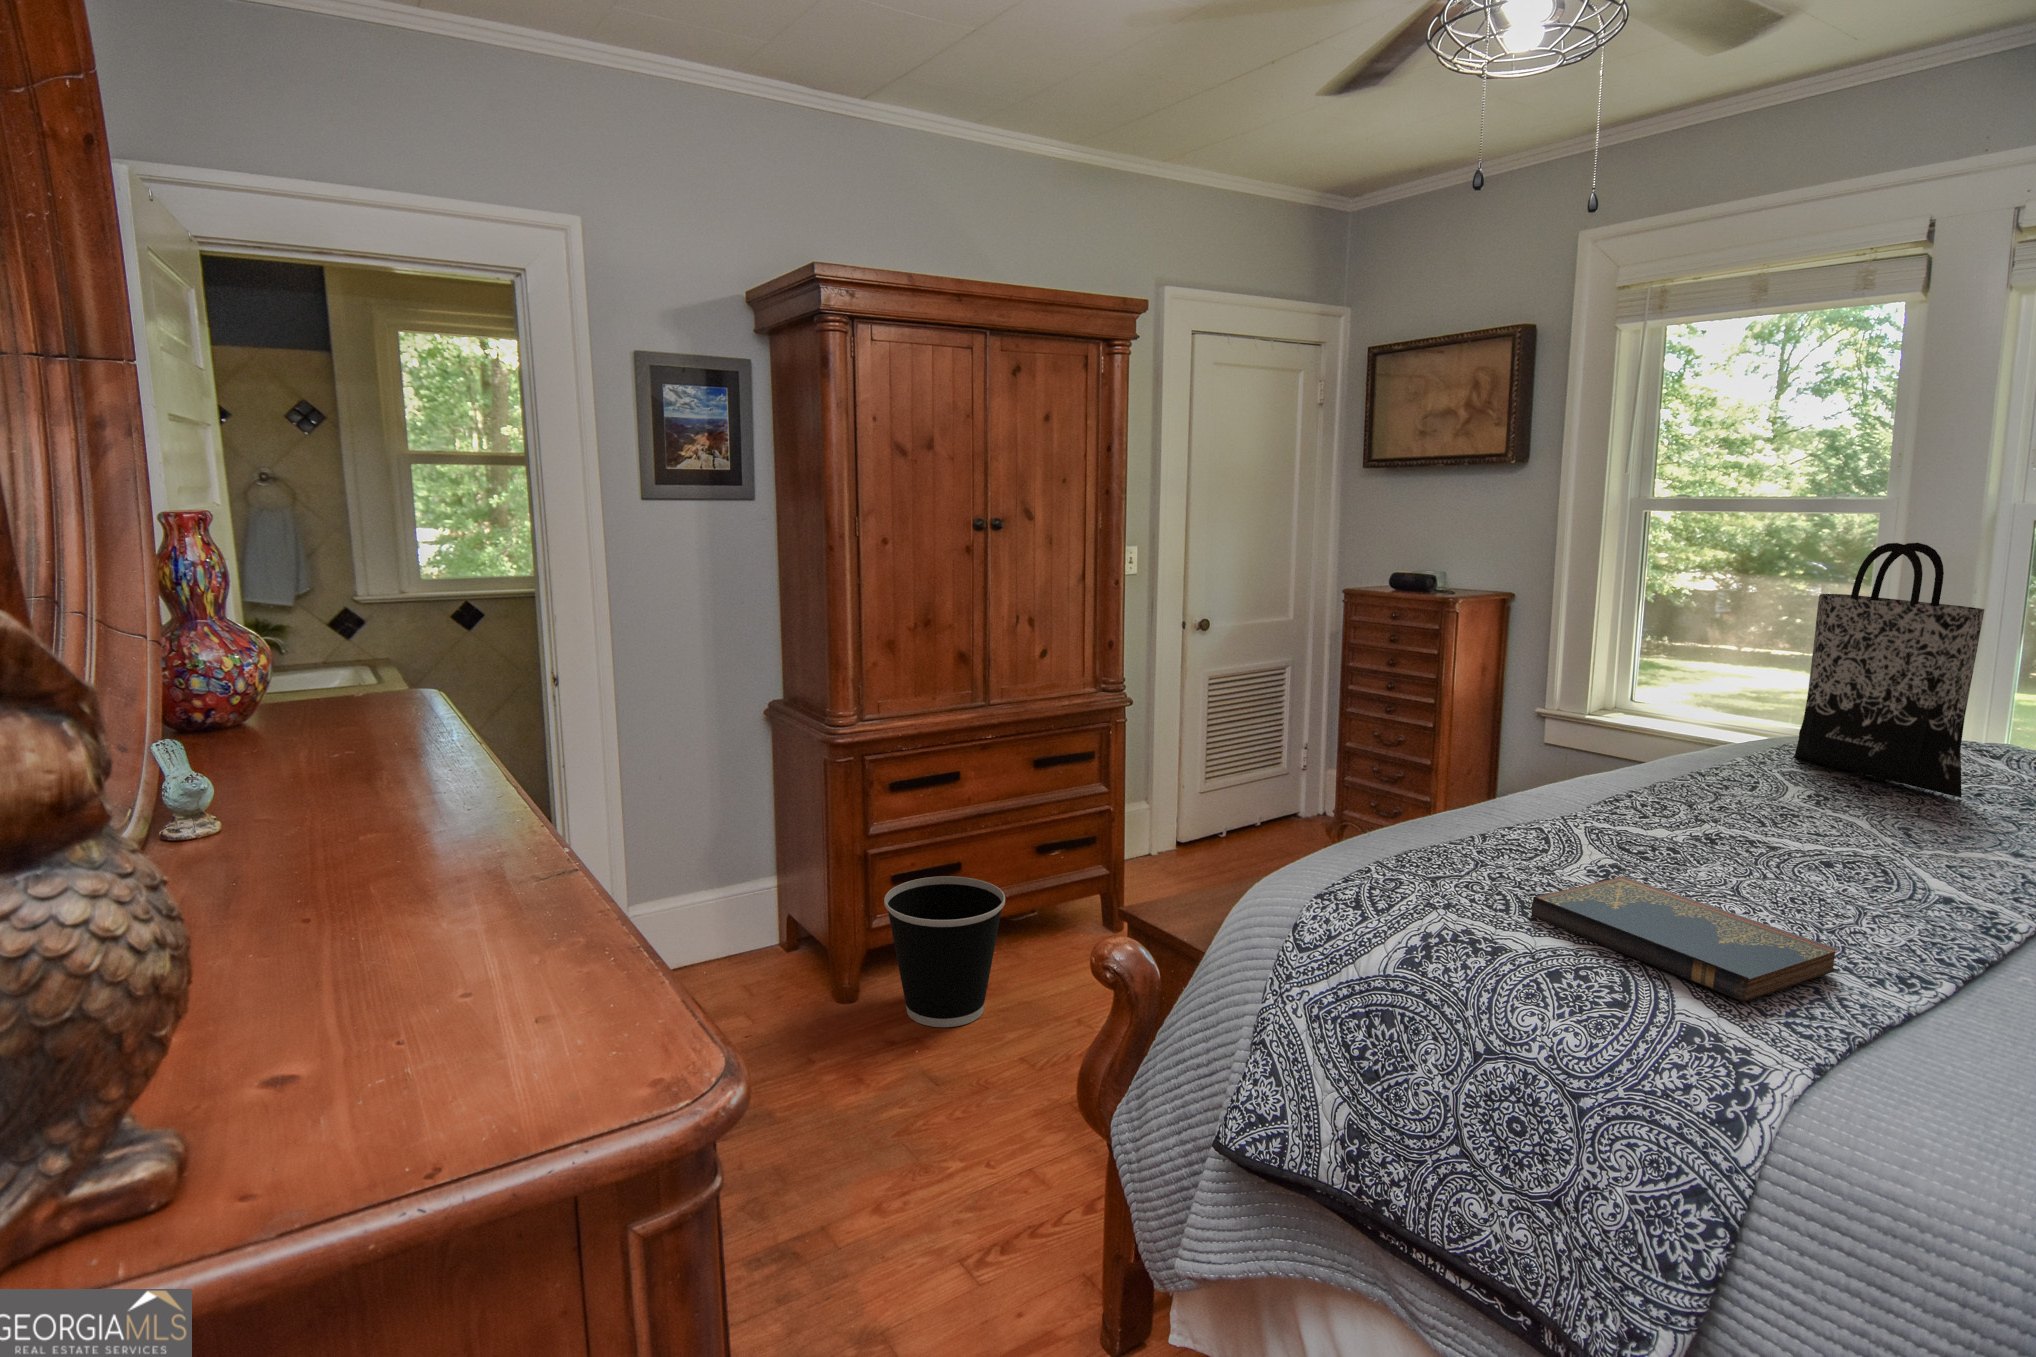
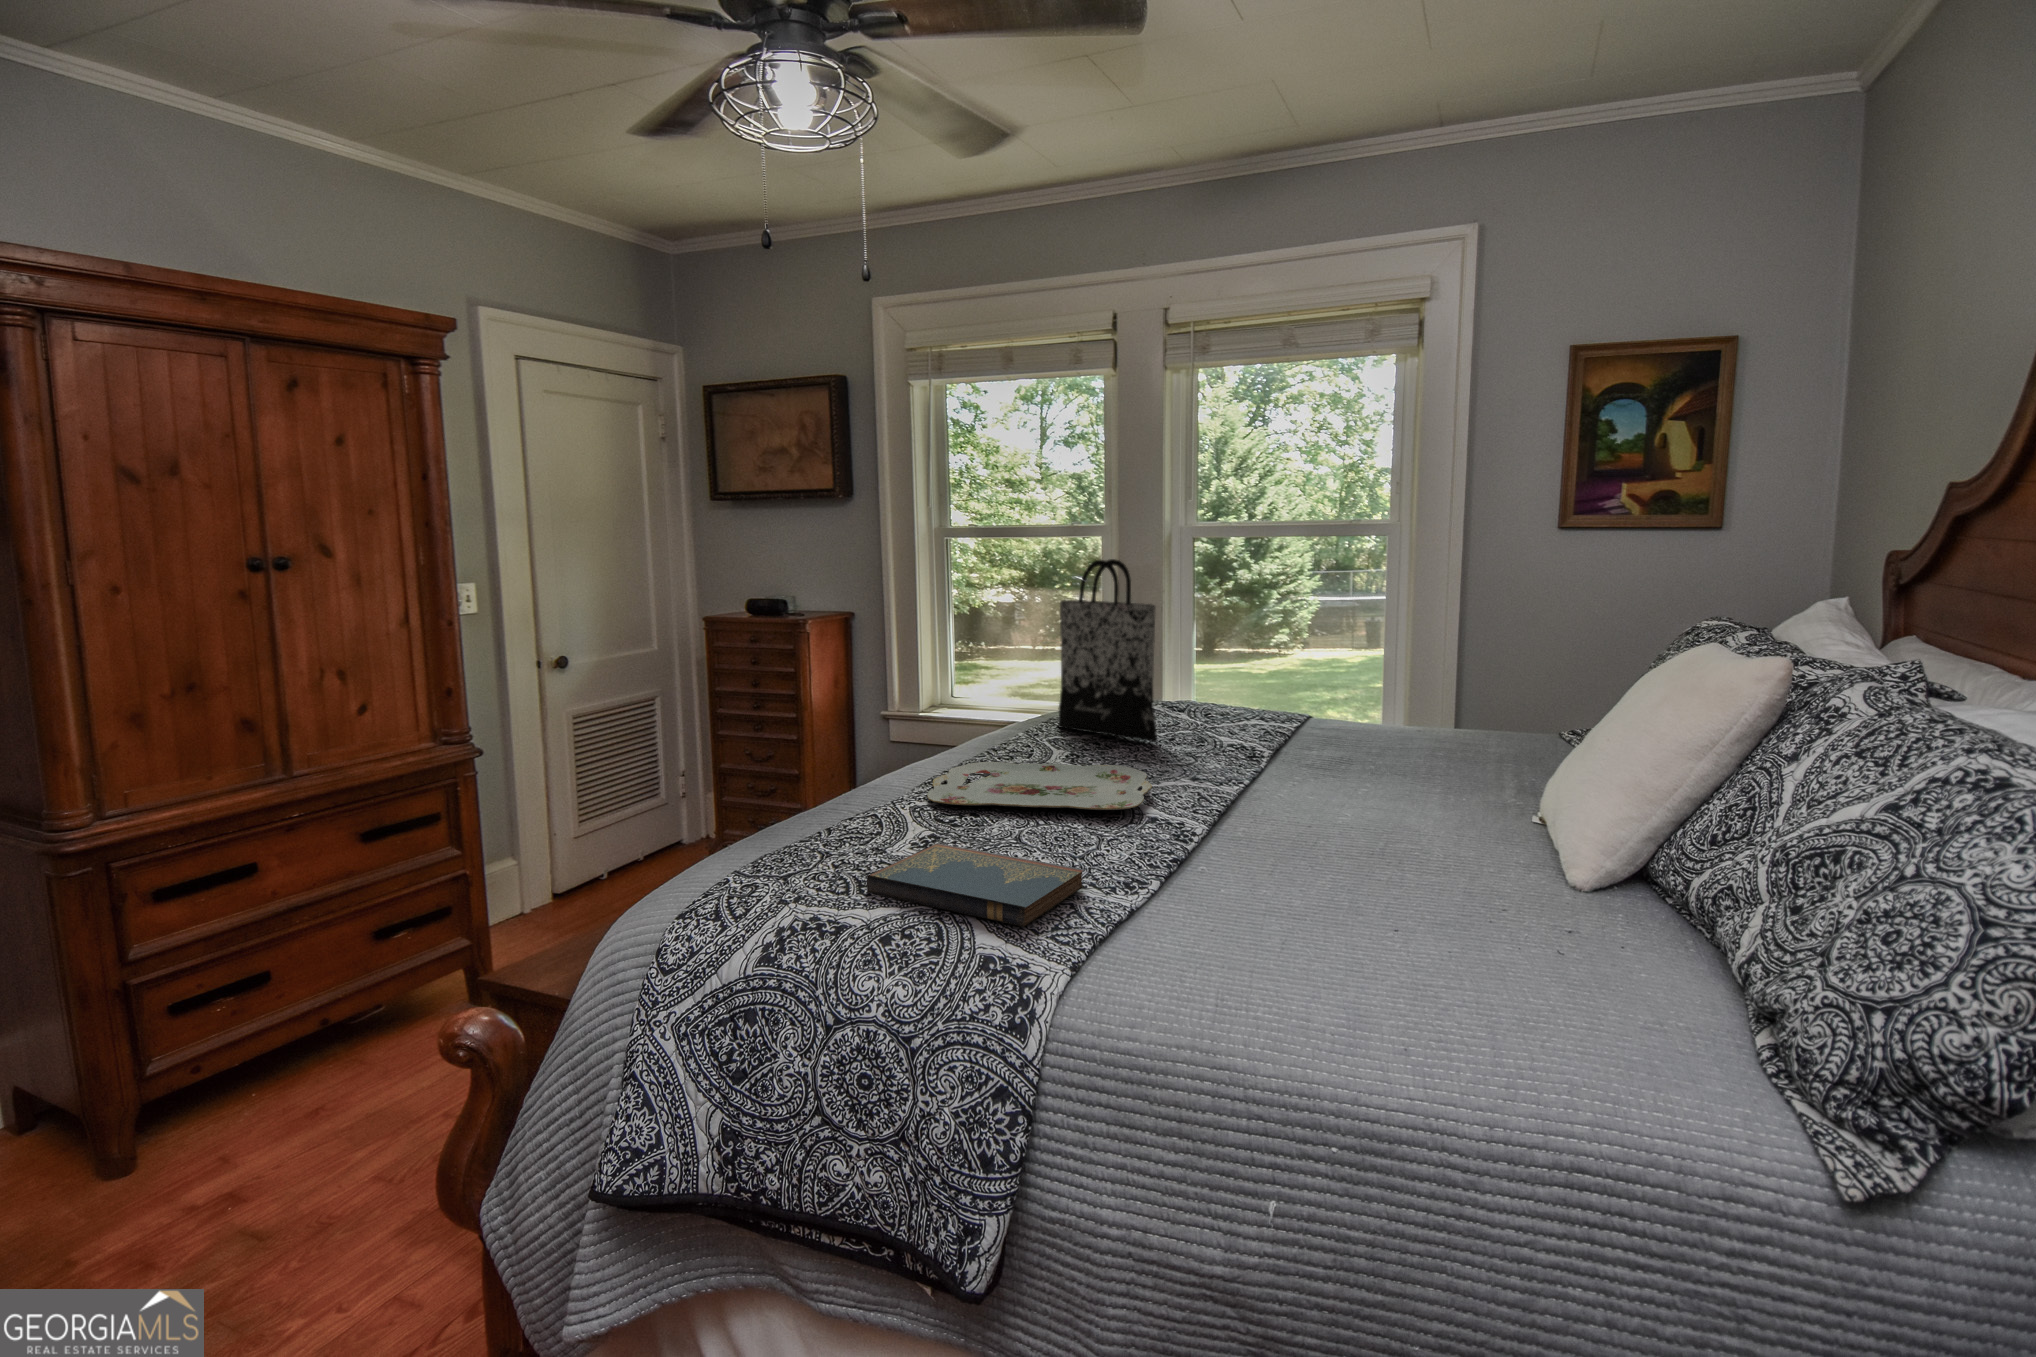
serving tray: none [1607,787,1953,882] -> present [927,762,1152,810]
wastebasket: present [884,876,1005,1027] -> none [175,979,351,1167]

